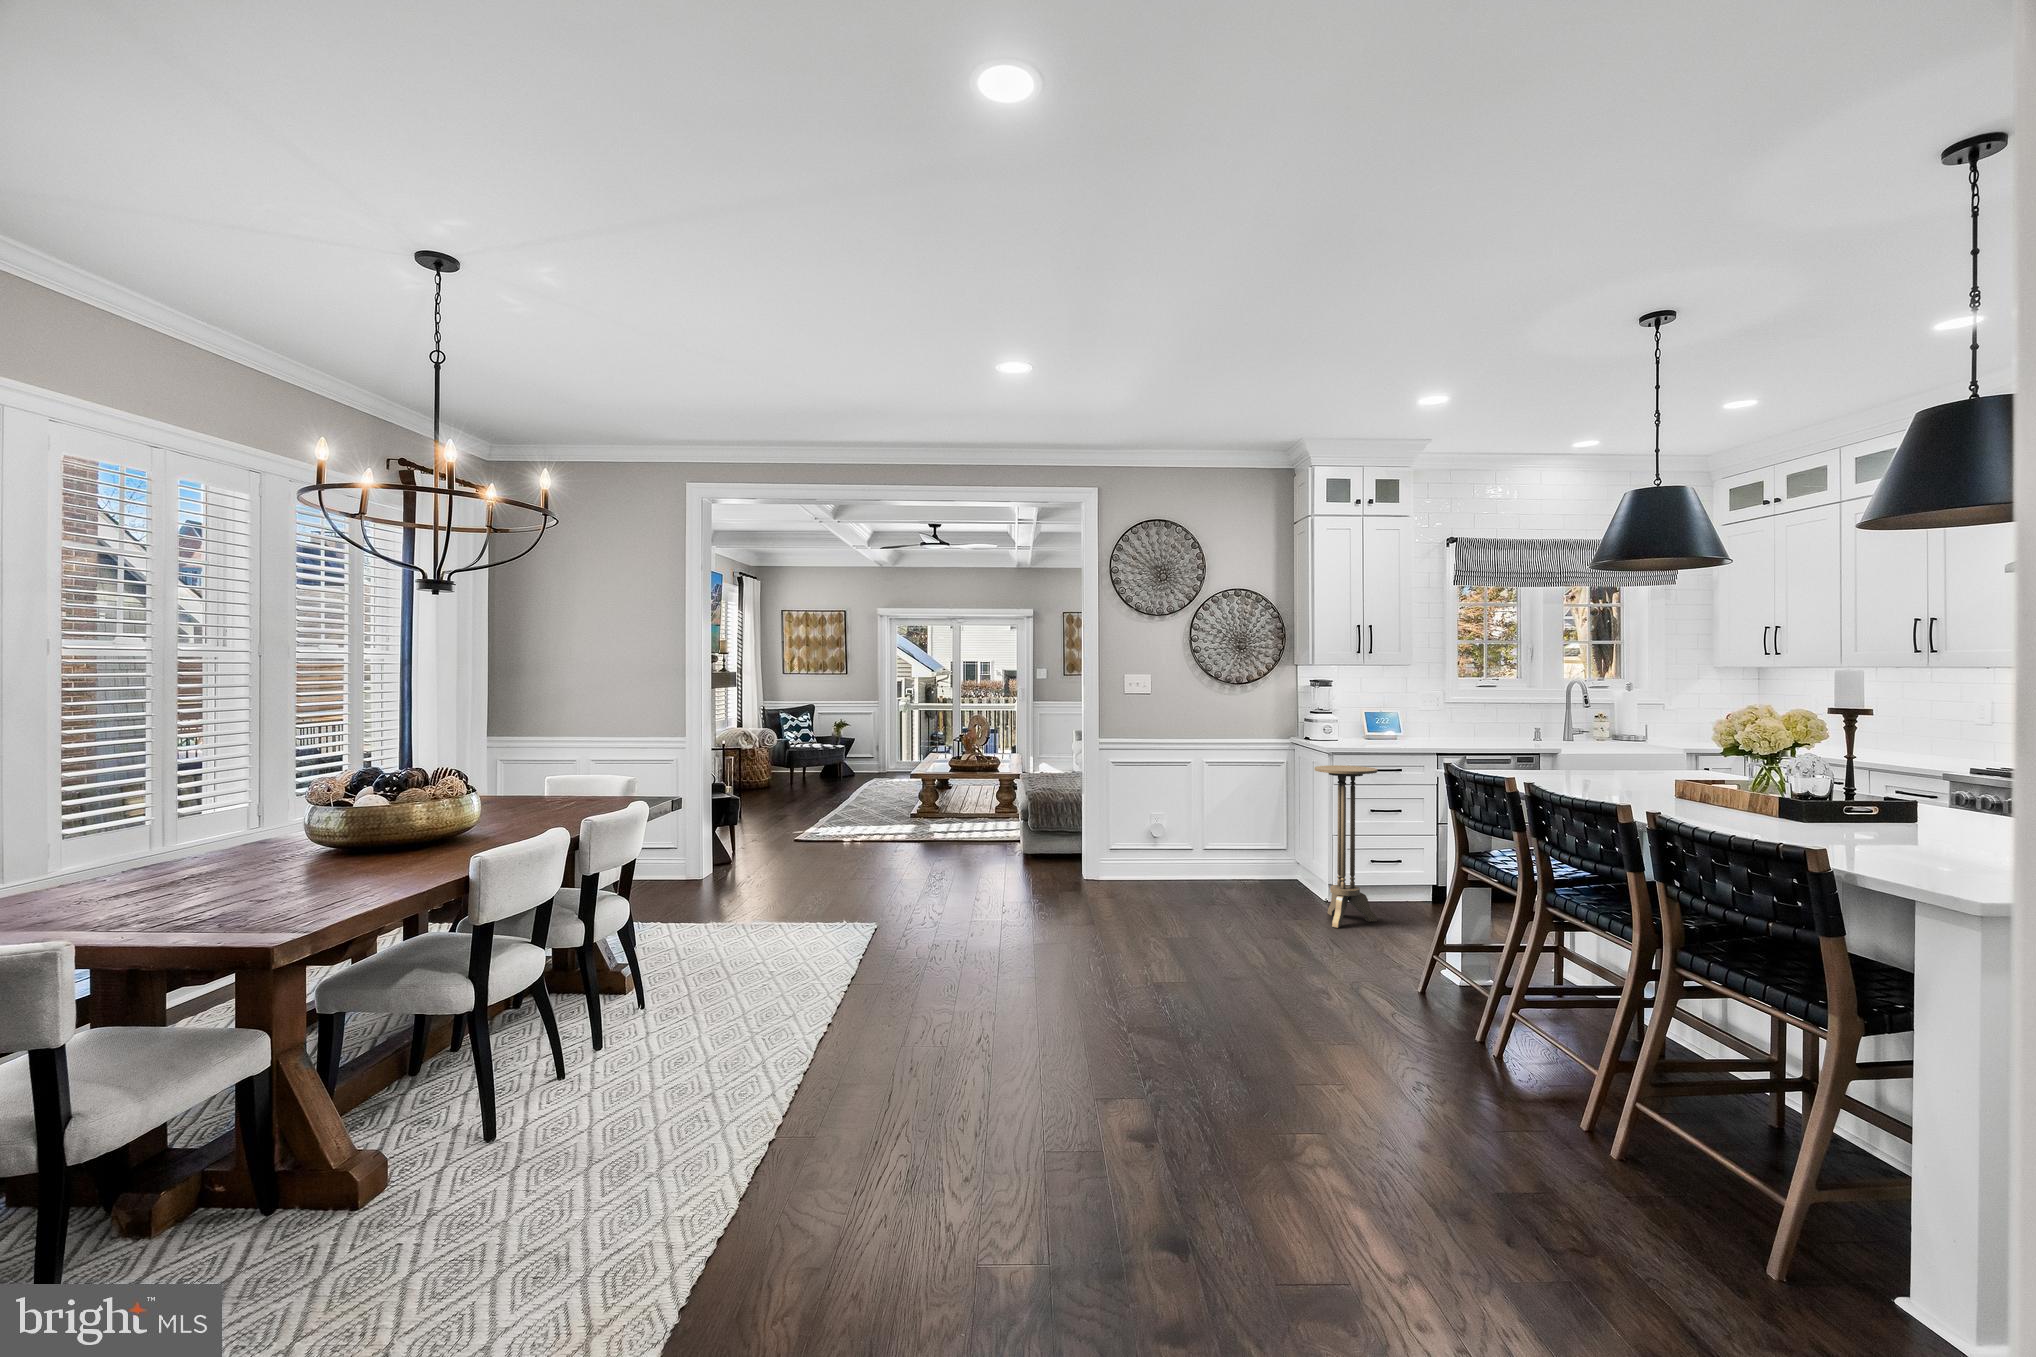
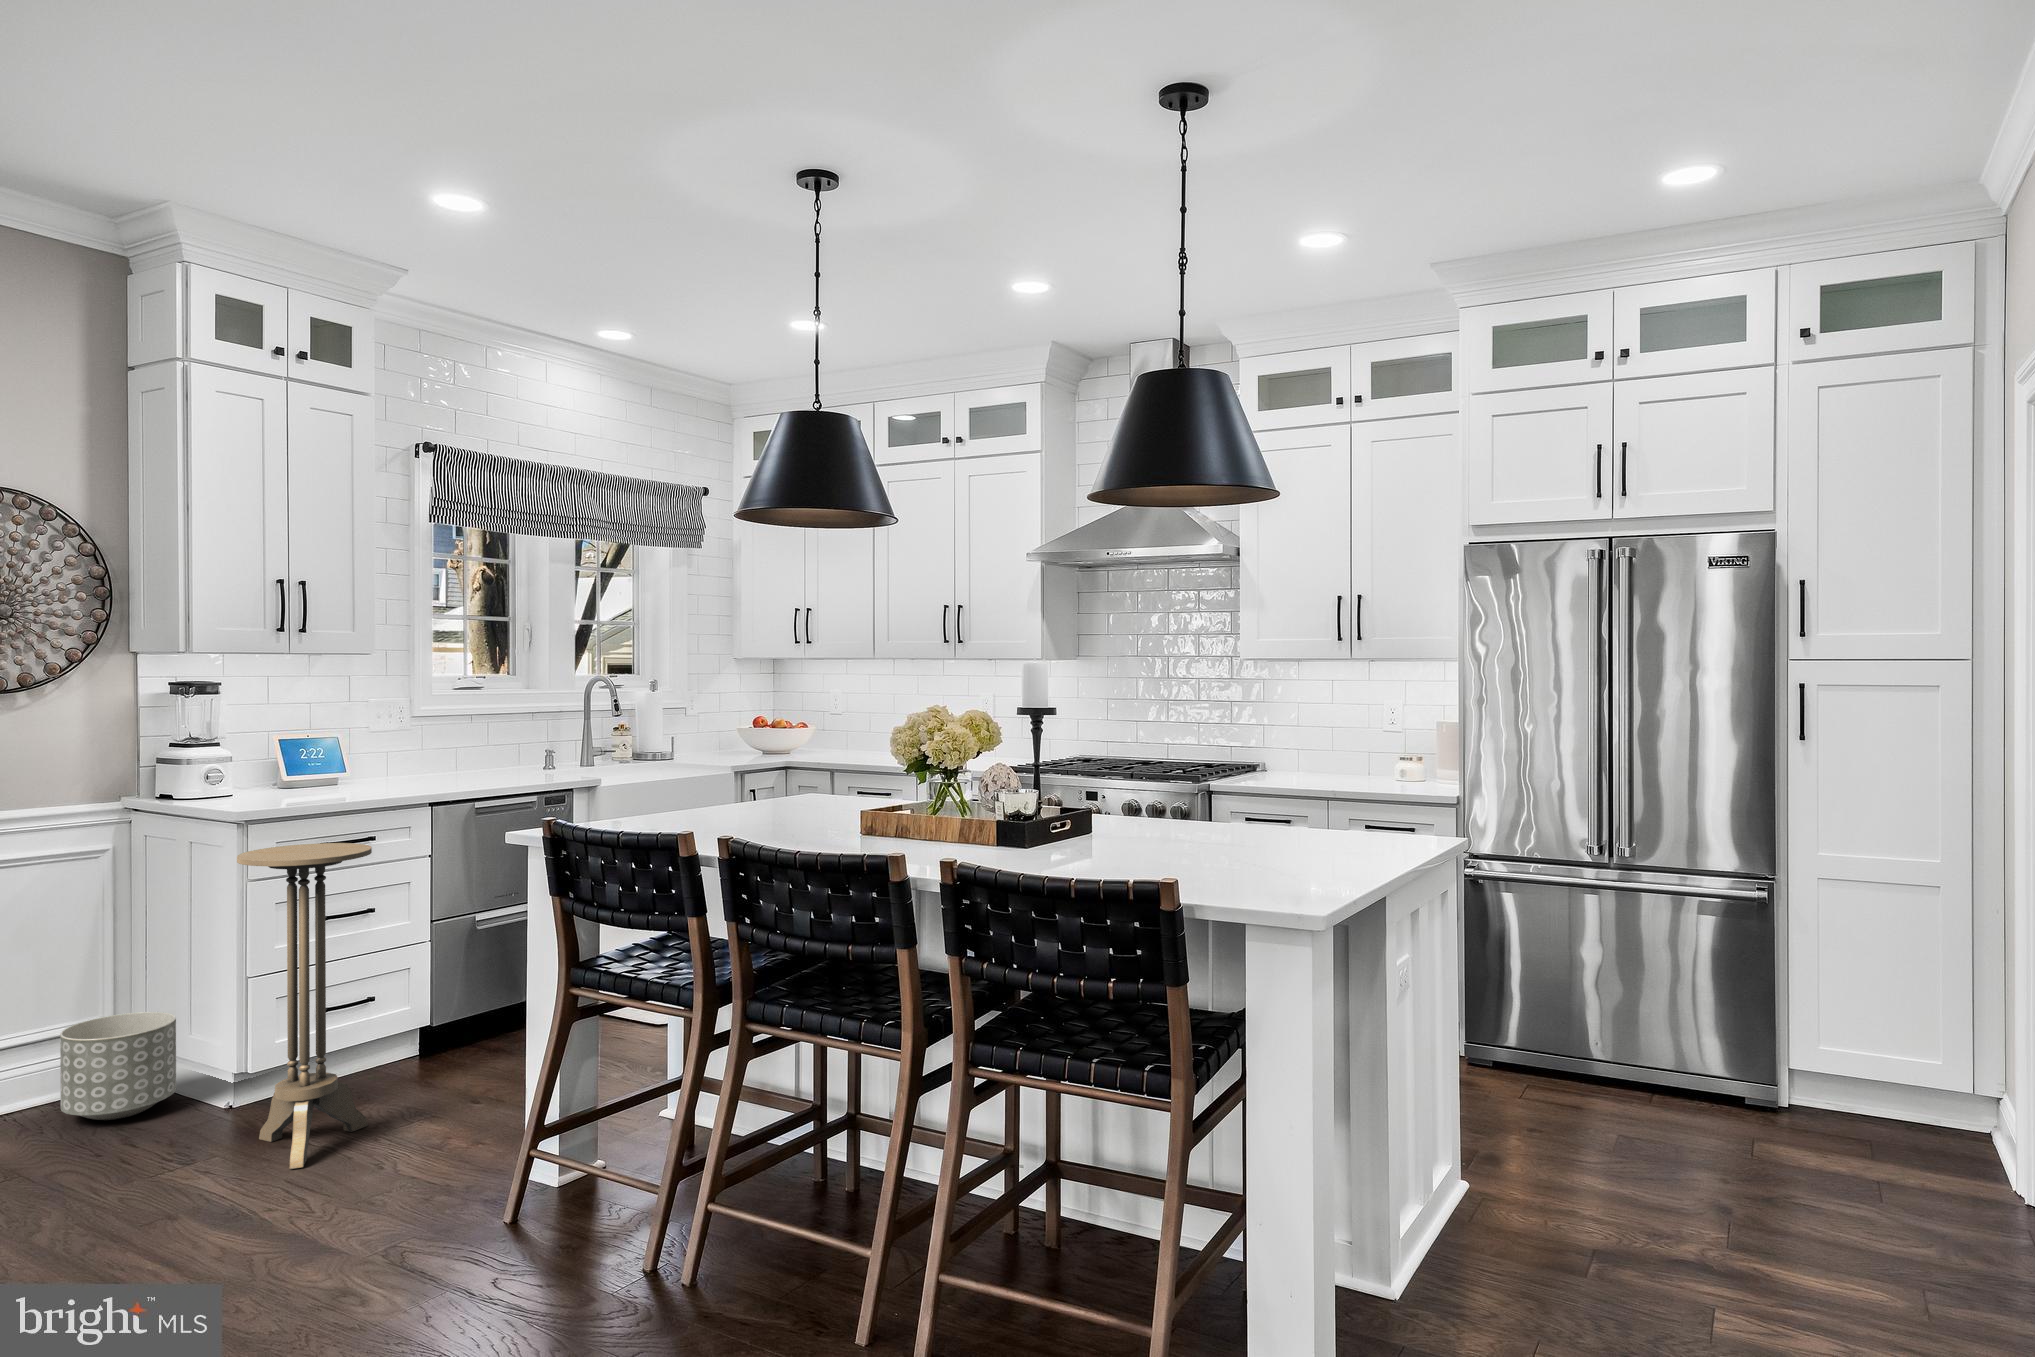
planter: none [1257,843,1304,892] -> present [60,1012,176,1120]

